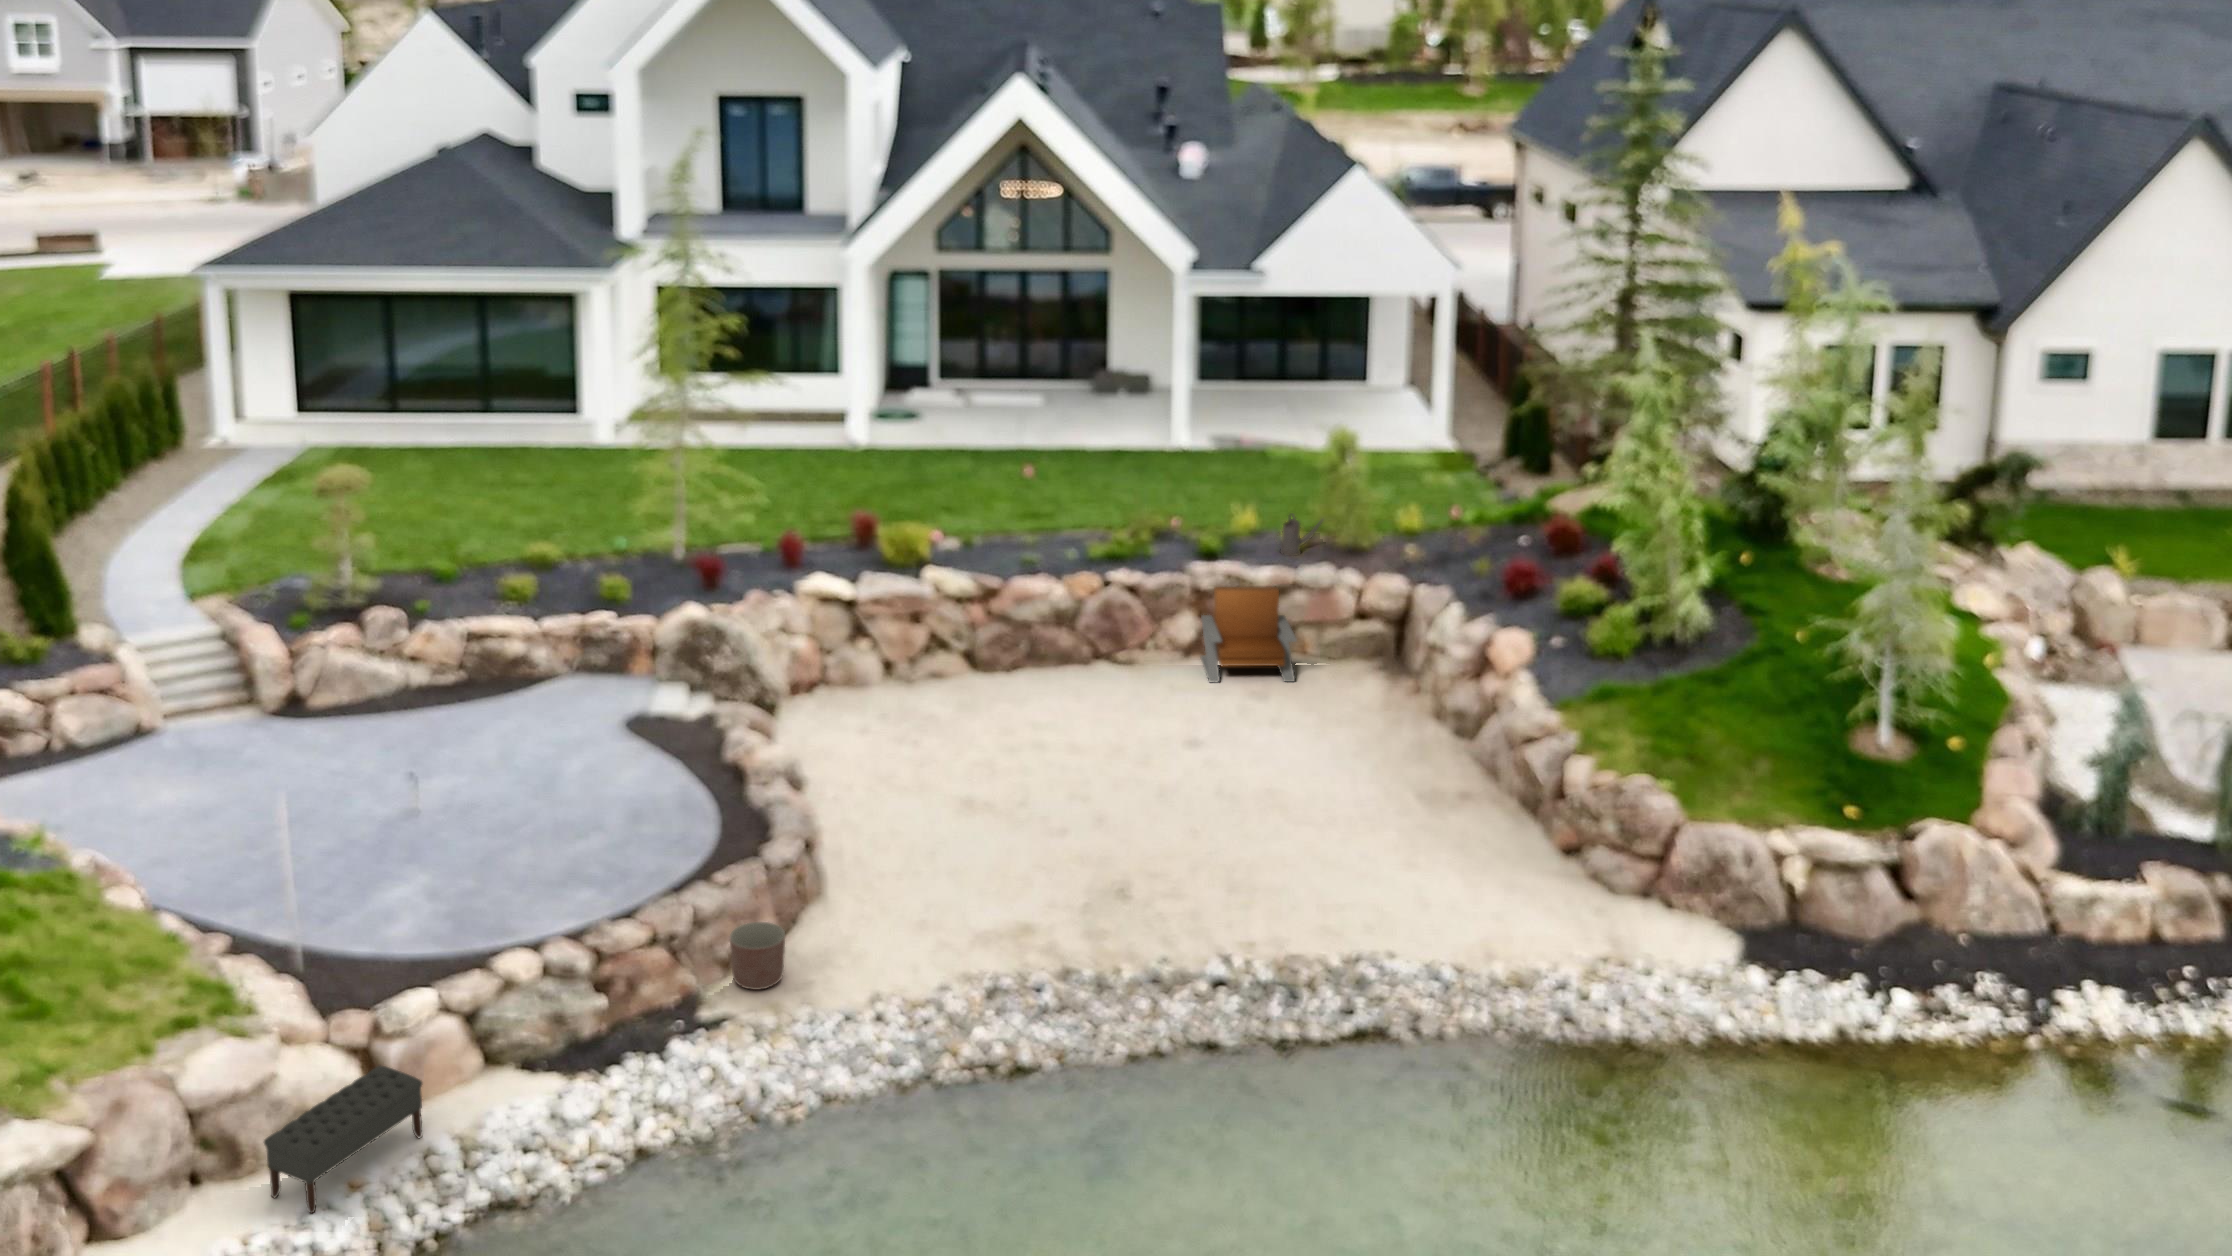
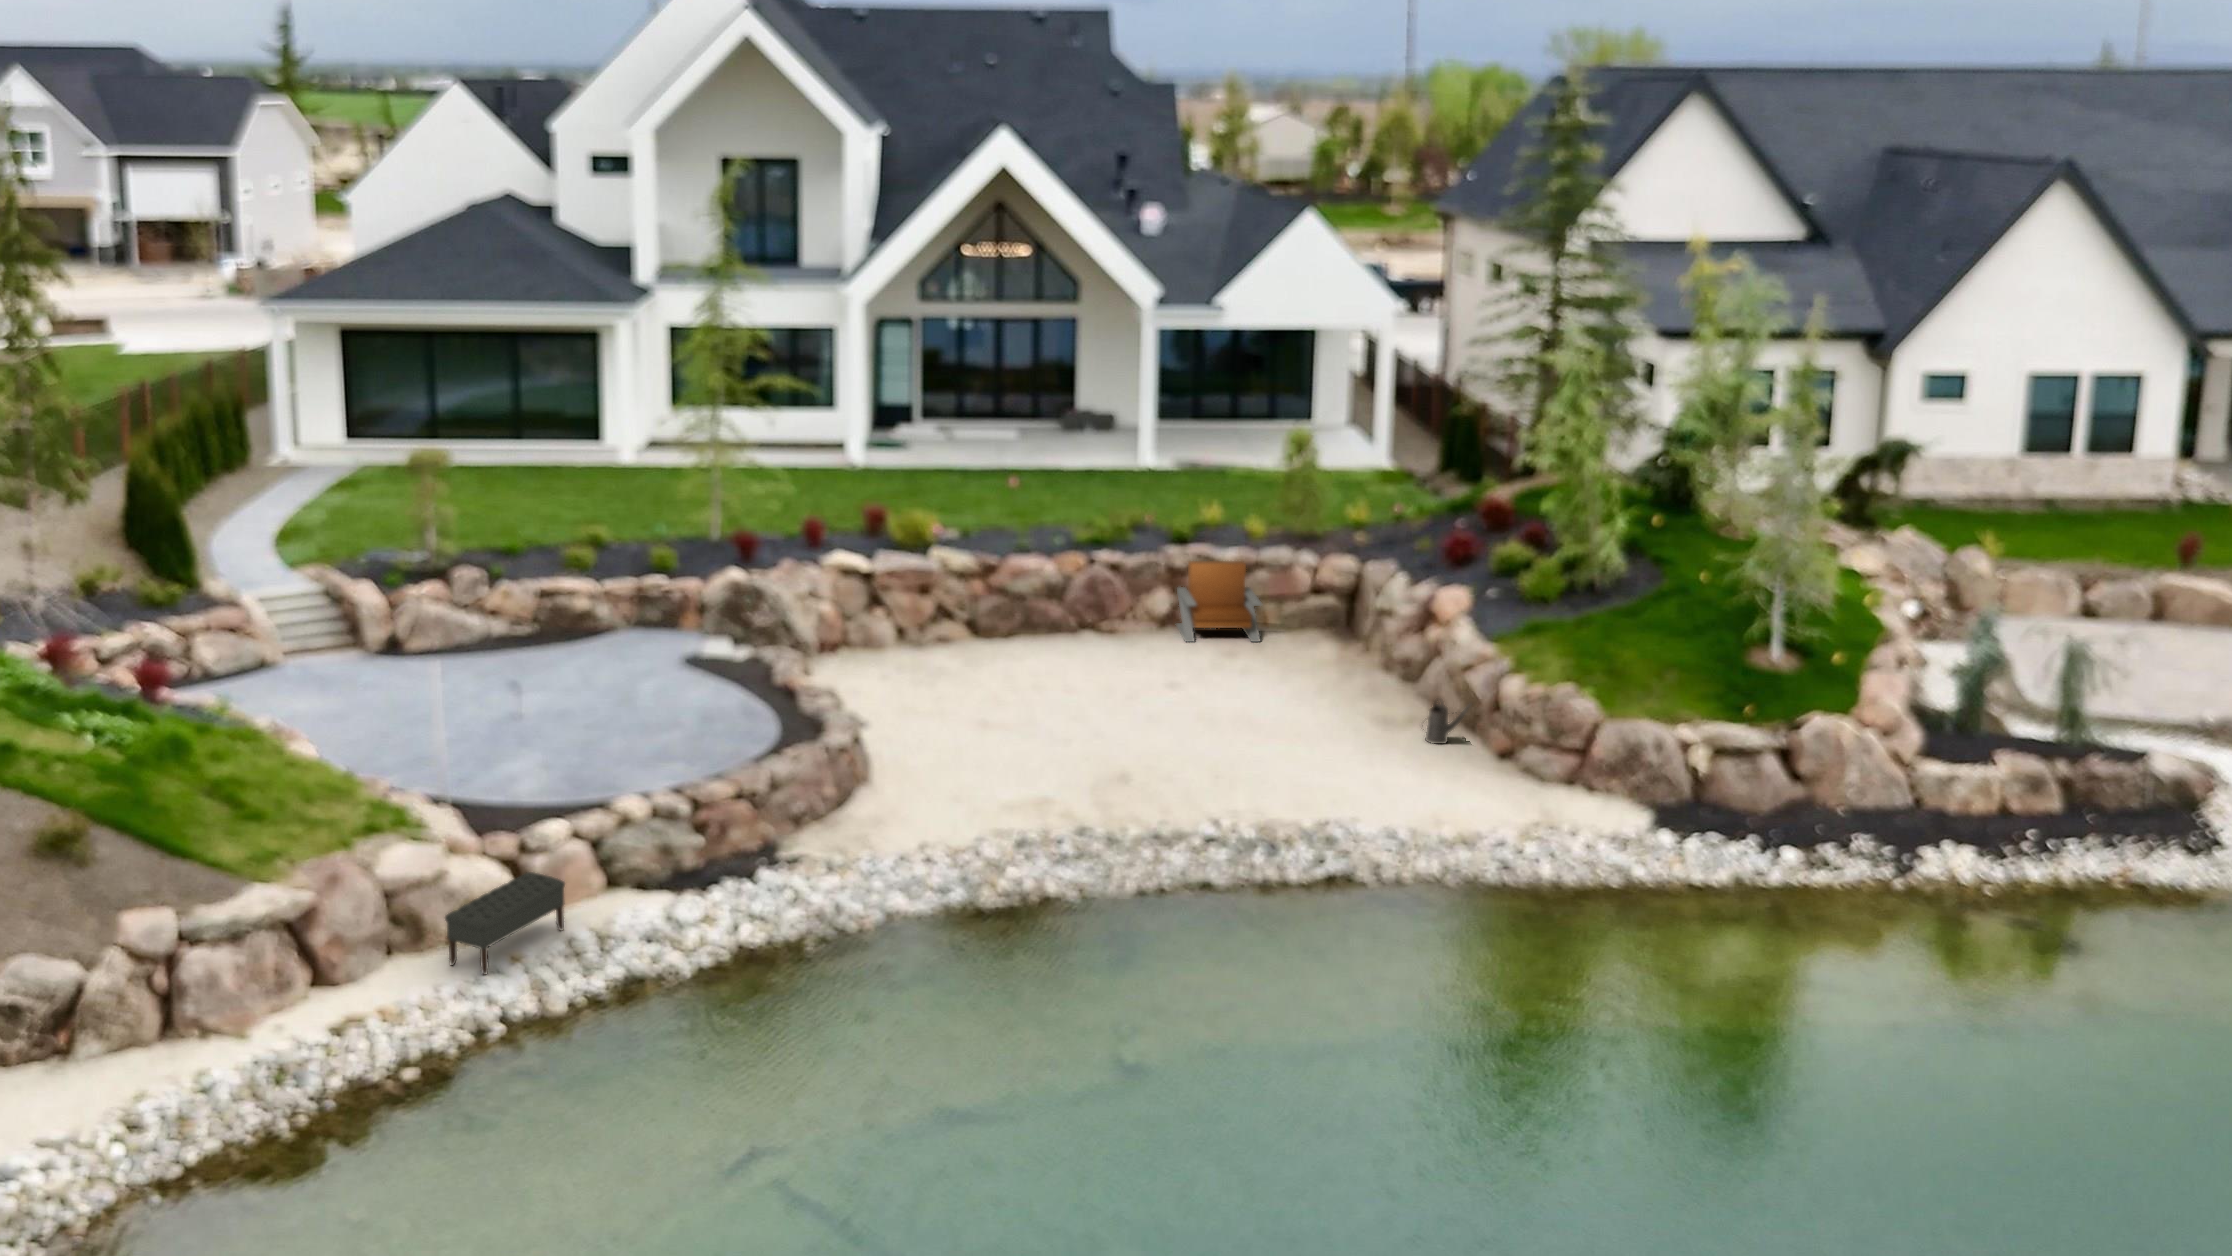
watering can: present [1278,514,1323,556] -> present [1422,700,1471,744]
planter: present [730,922,785,990] -> none [800,788,847,841]

